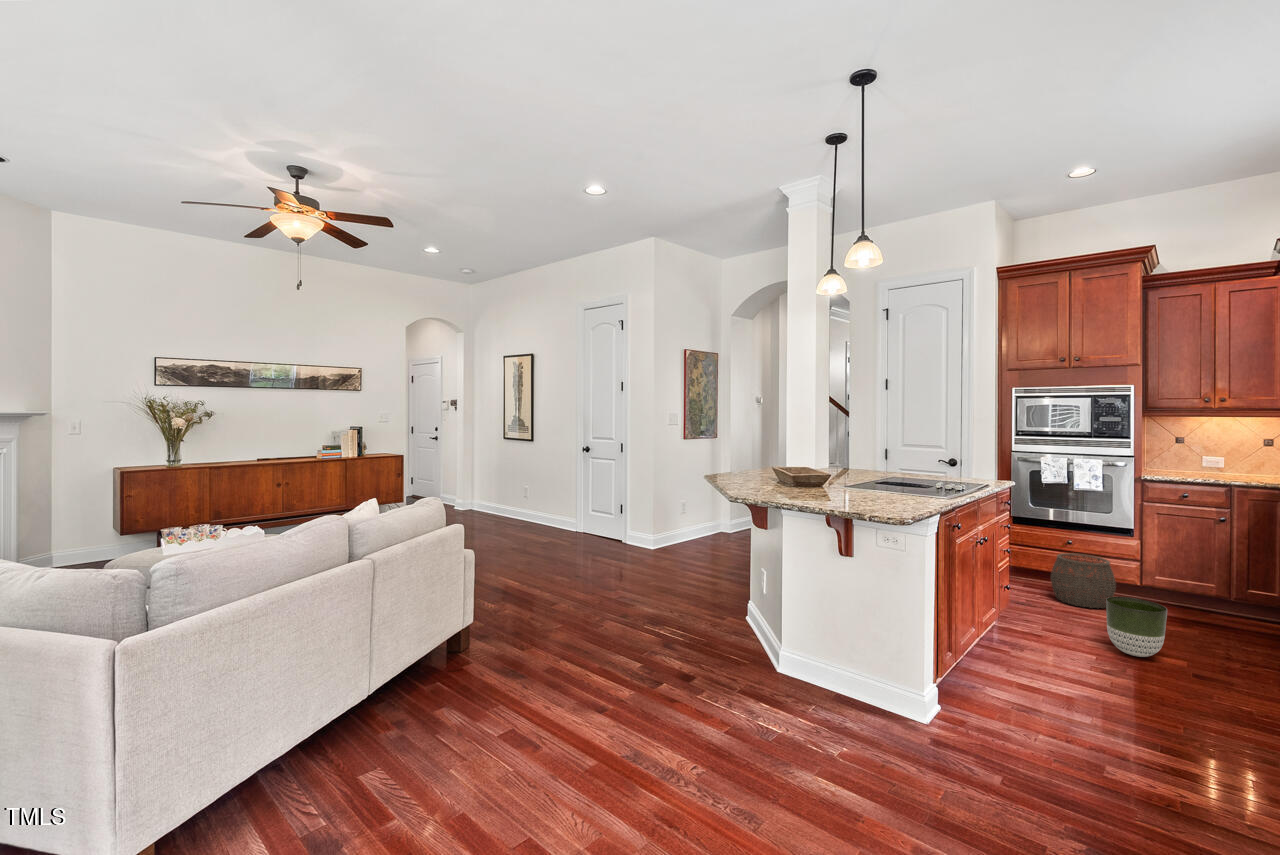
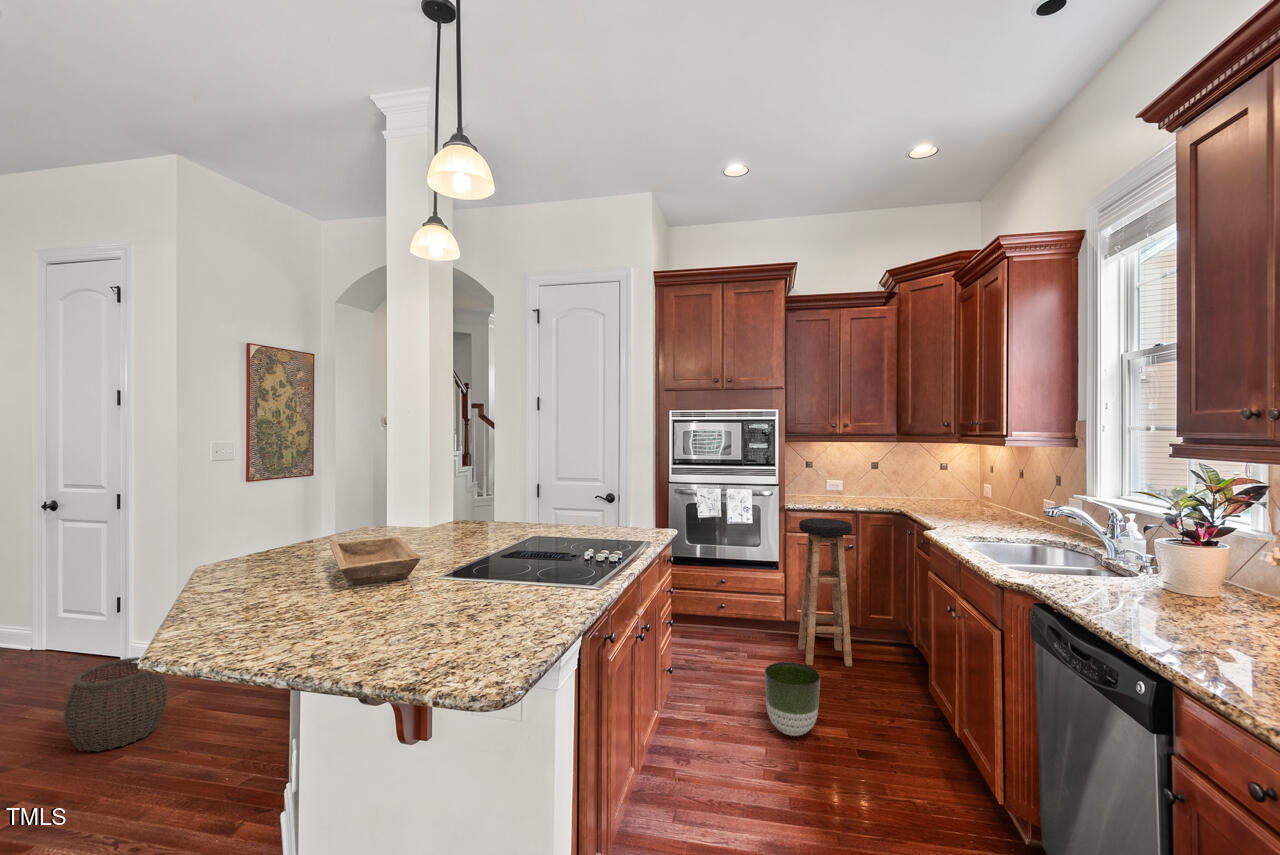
bar stool: none [1154,488,1225,630] -> present [798,518,852,667]
woven basket: present [1051,553,1116,608] -> present [64,657,168,752]

